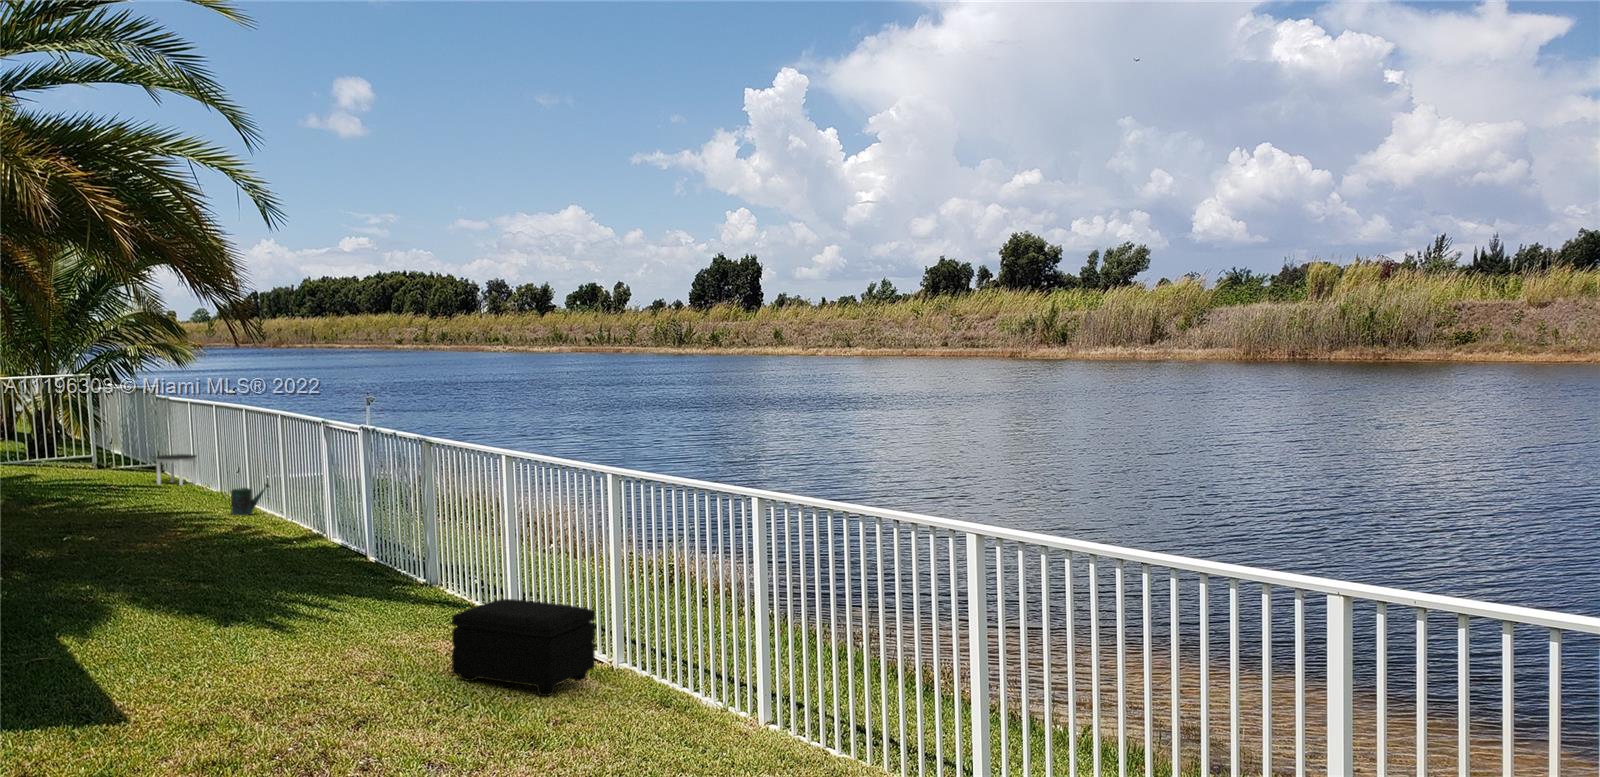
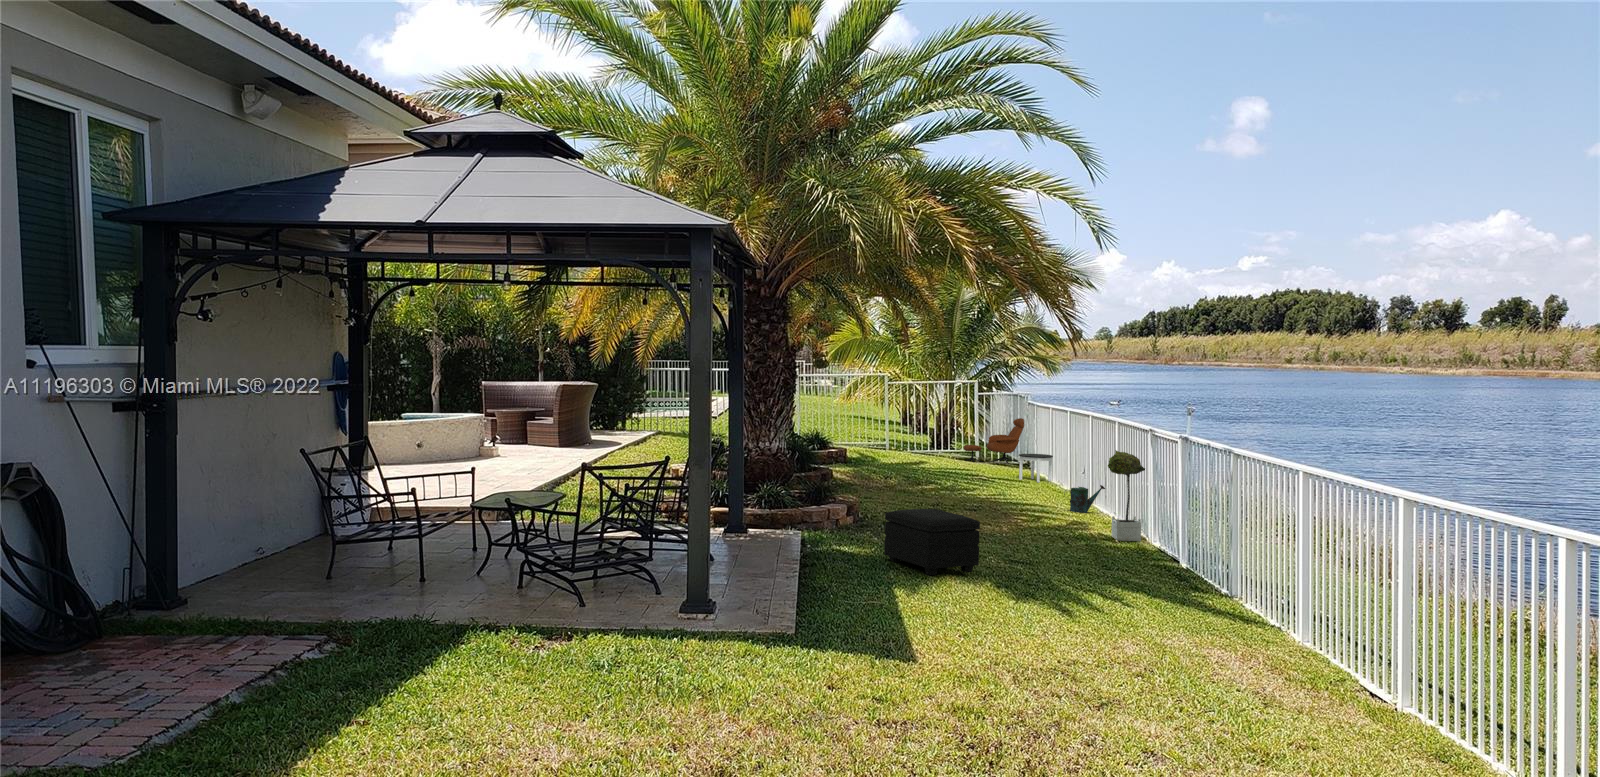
lounge chair: none [74,416,154,471] -> present [964,418,1024,464]
potted tree: none [282,446,324,541] -> present [1108,450,1145,541]
footstool: present [452,599,595,696] -> present [884,509,980,575]

